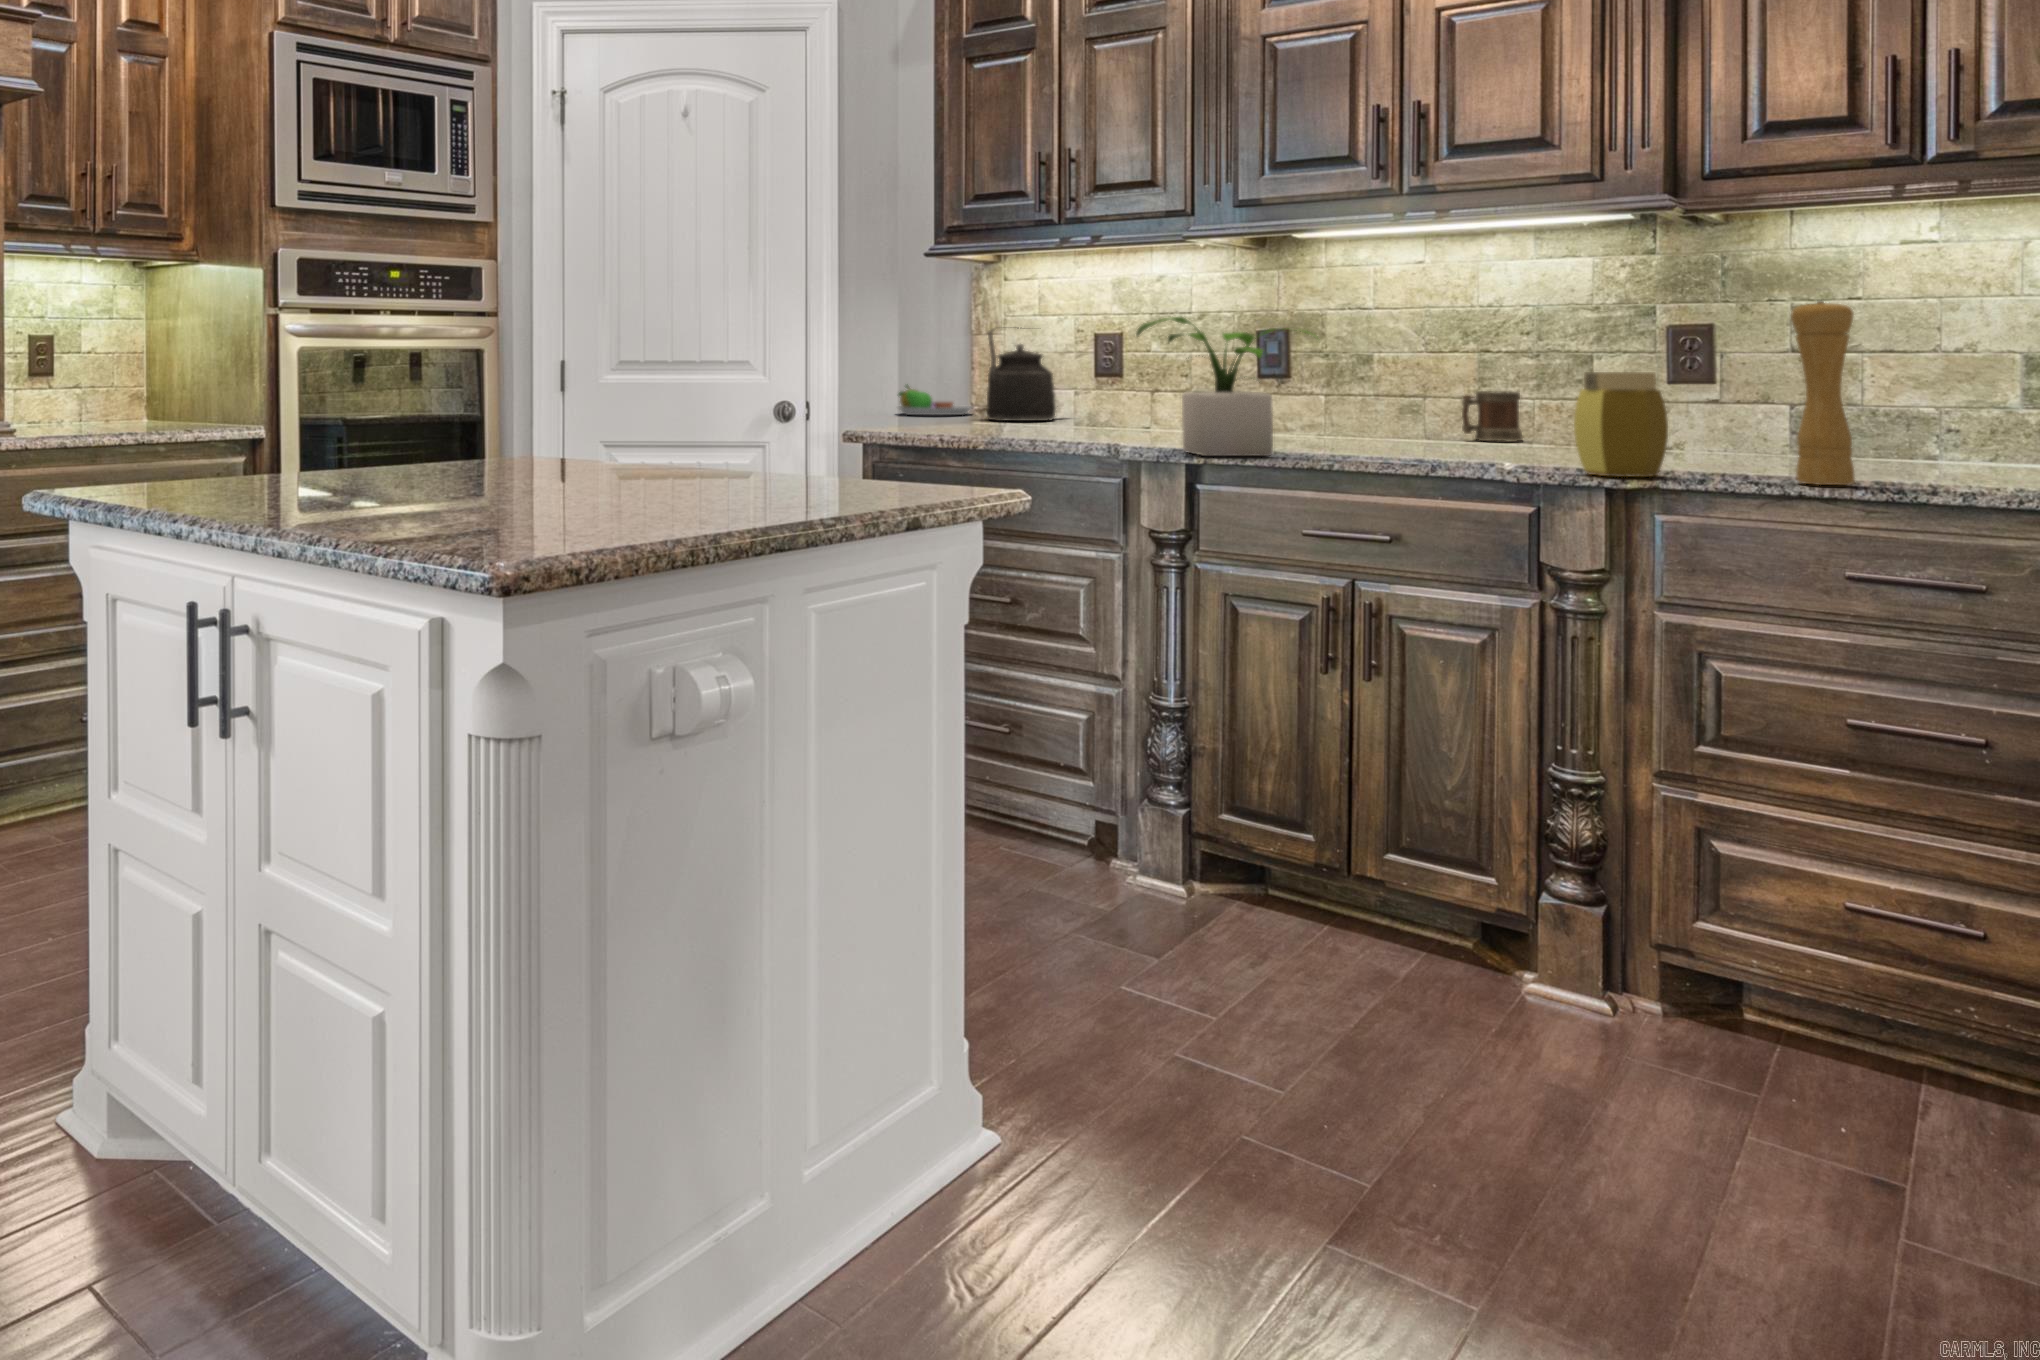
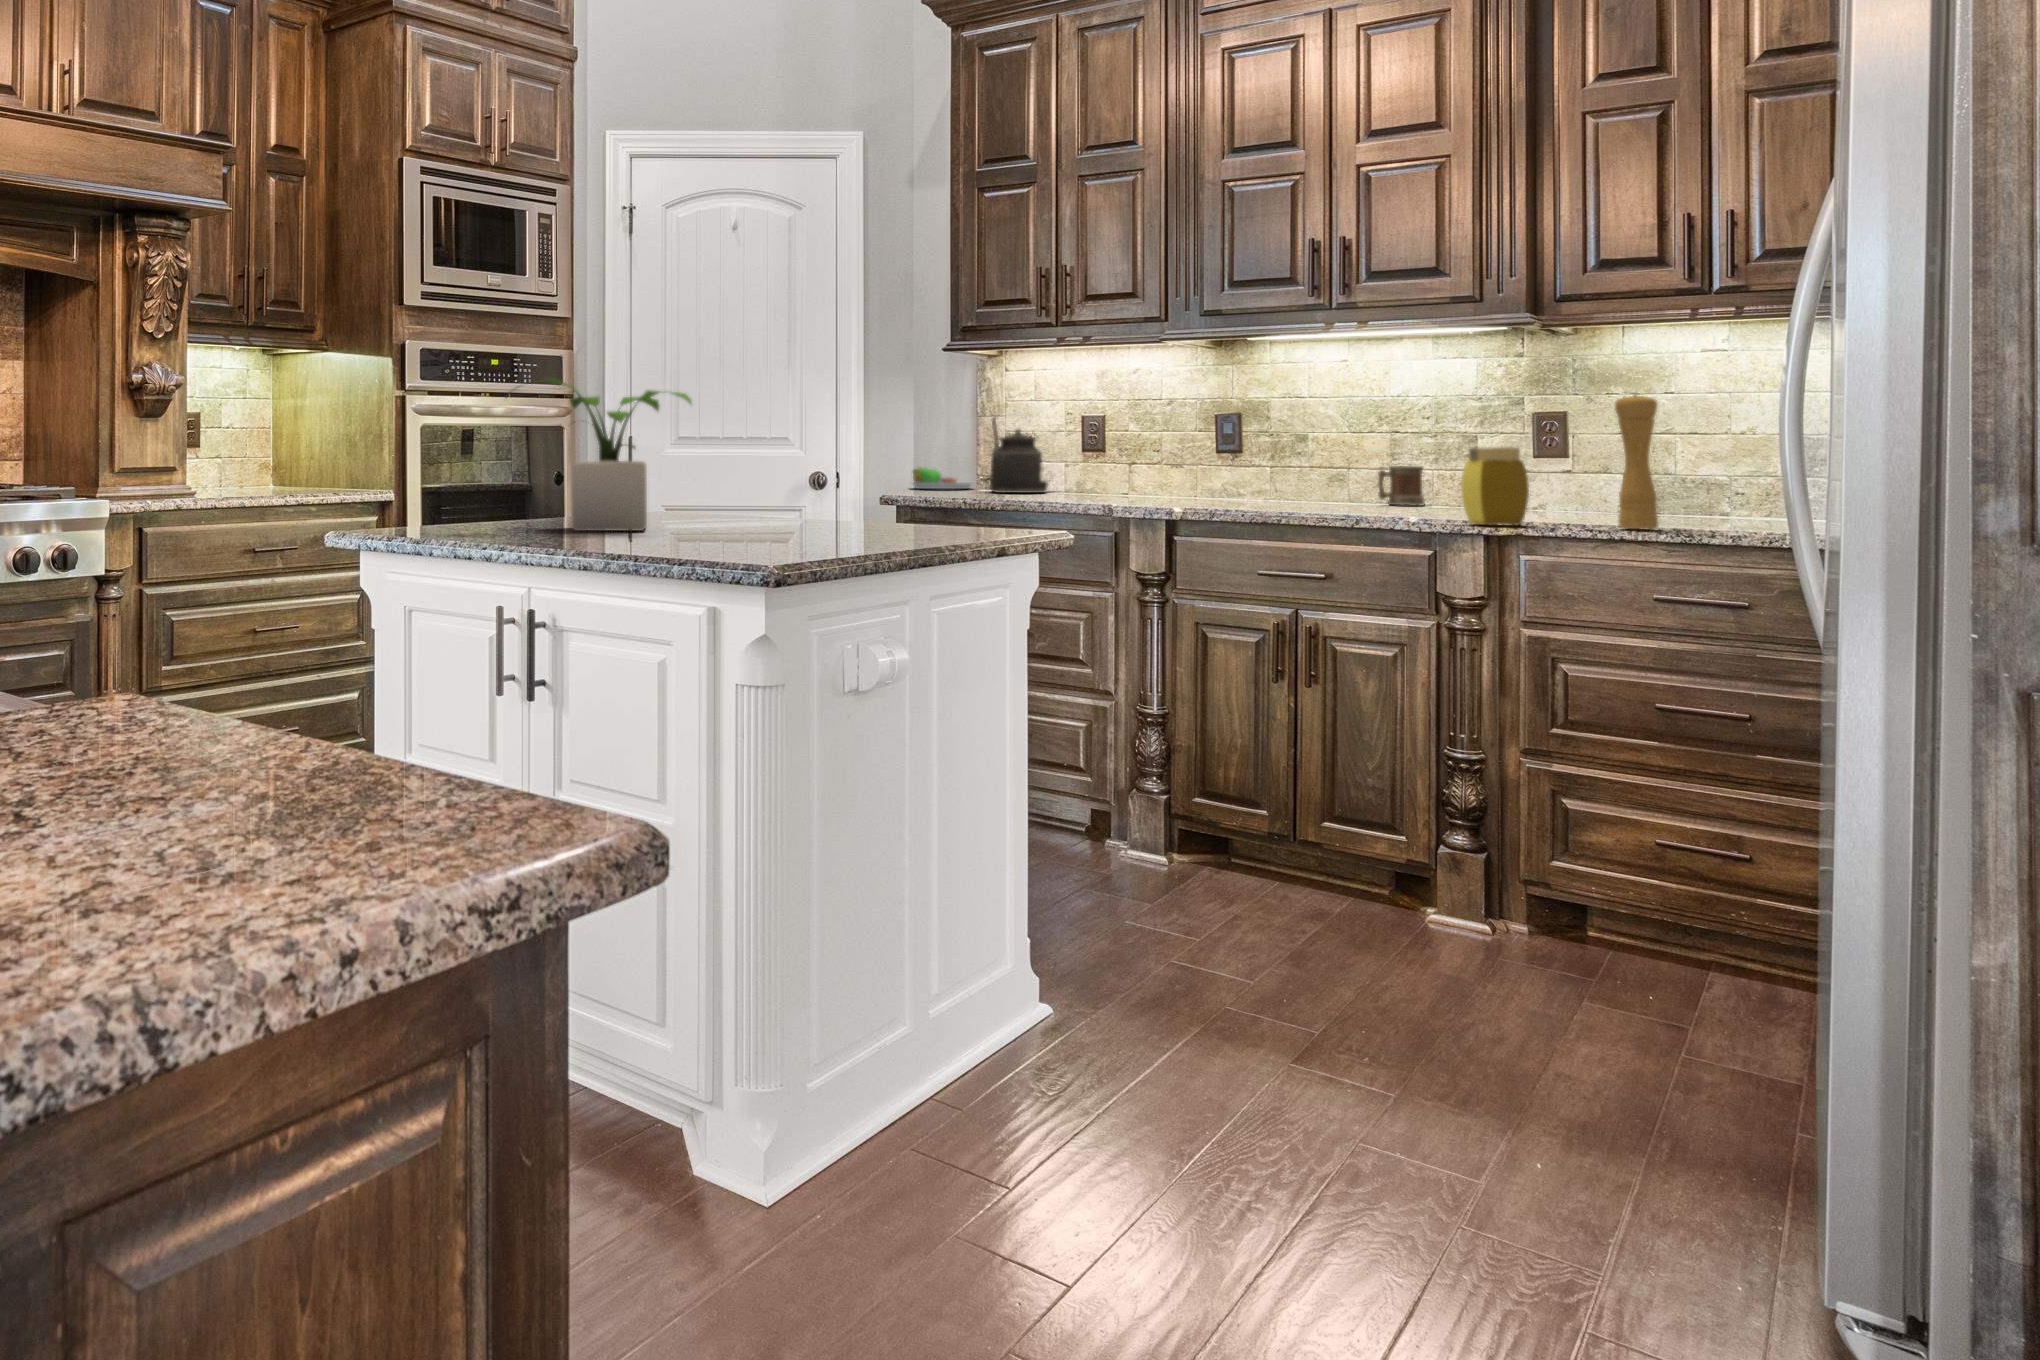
potted plant: present [1136,317,1316,456] -> present [506,378,692,531]

